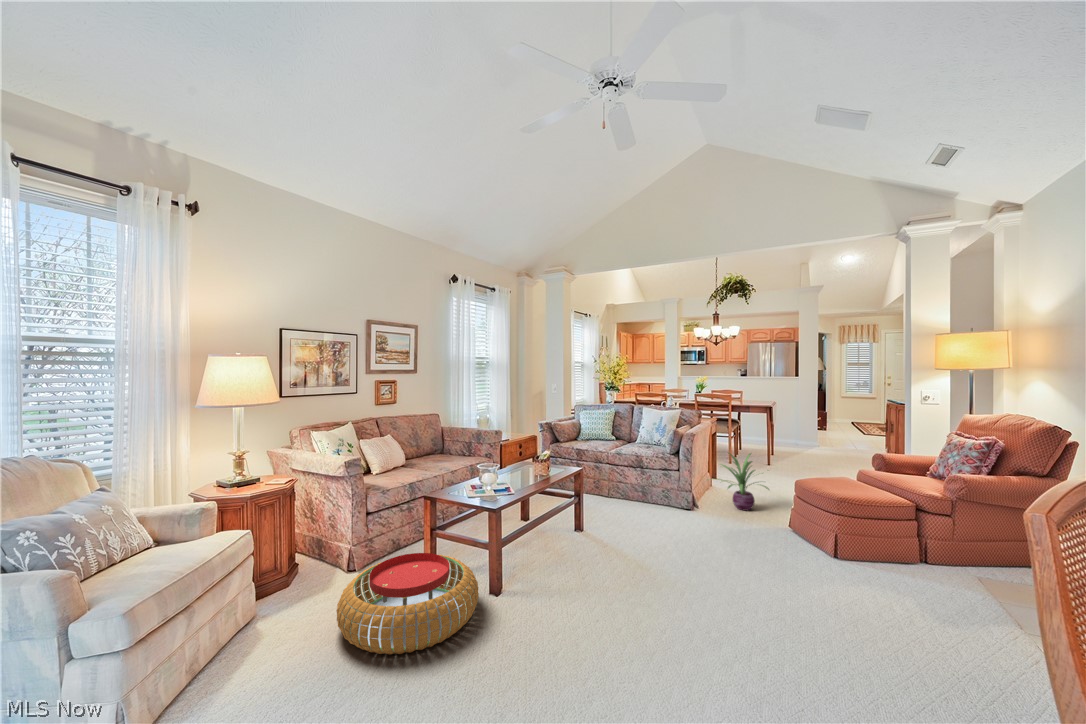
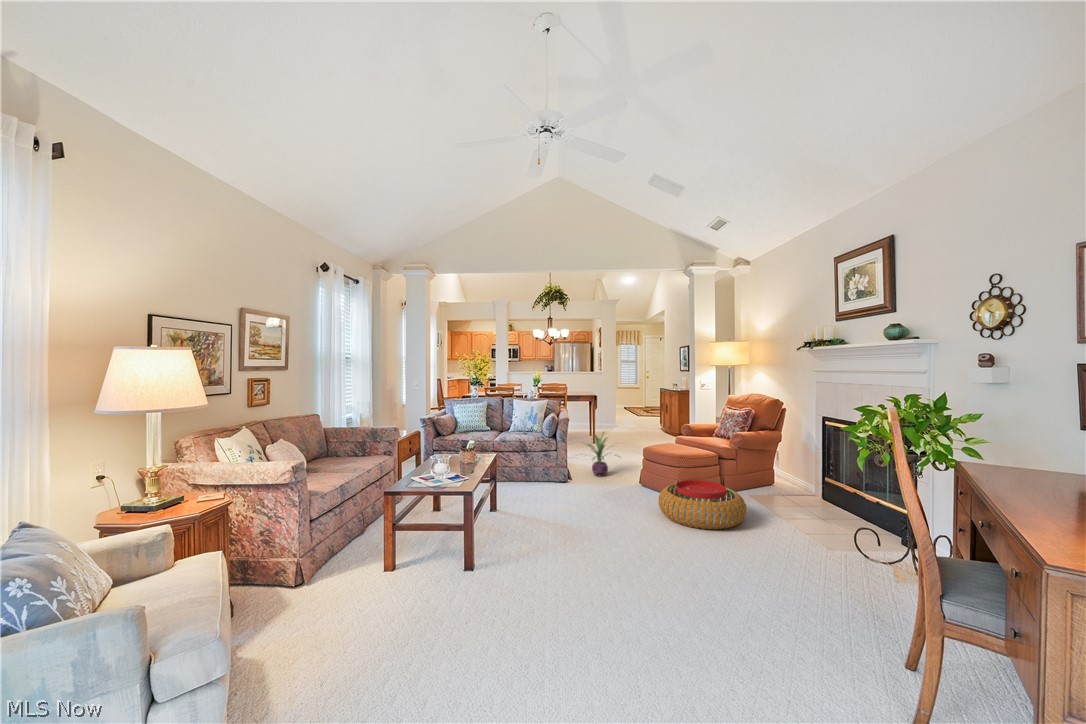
pouf: present [336,553,479,655] -> present [658,480,747,529]

